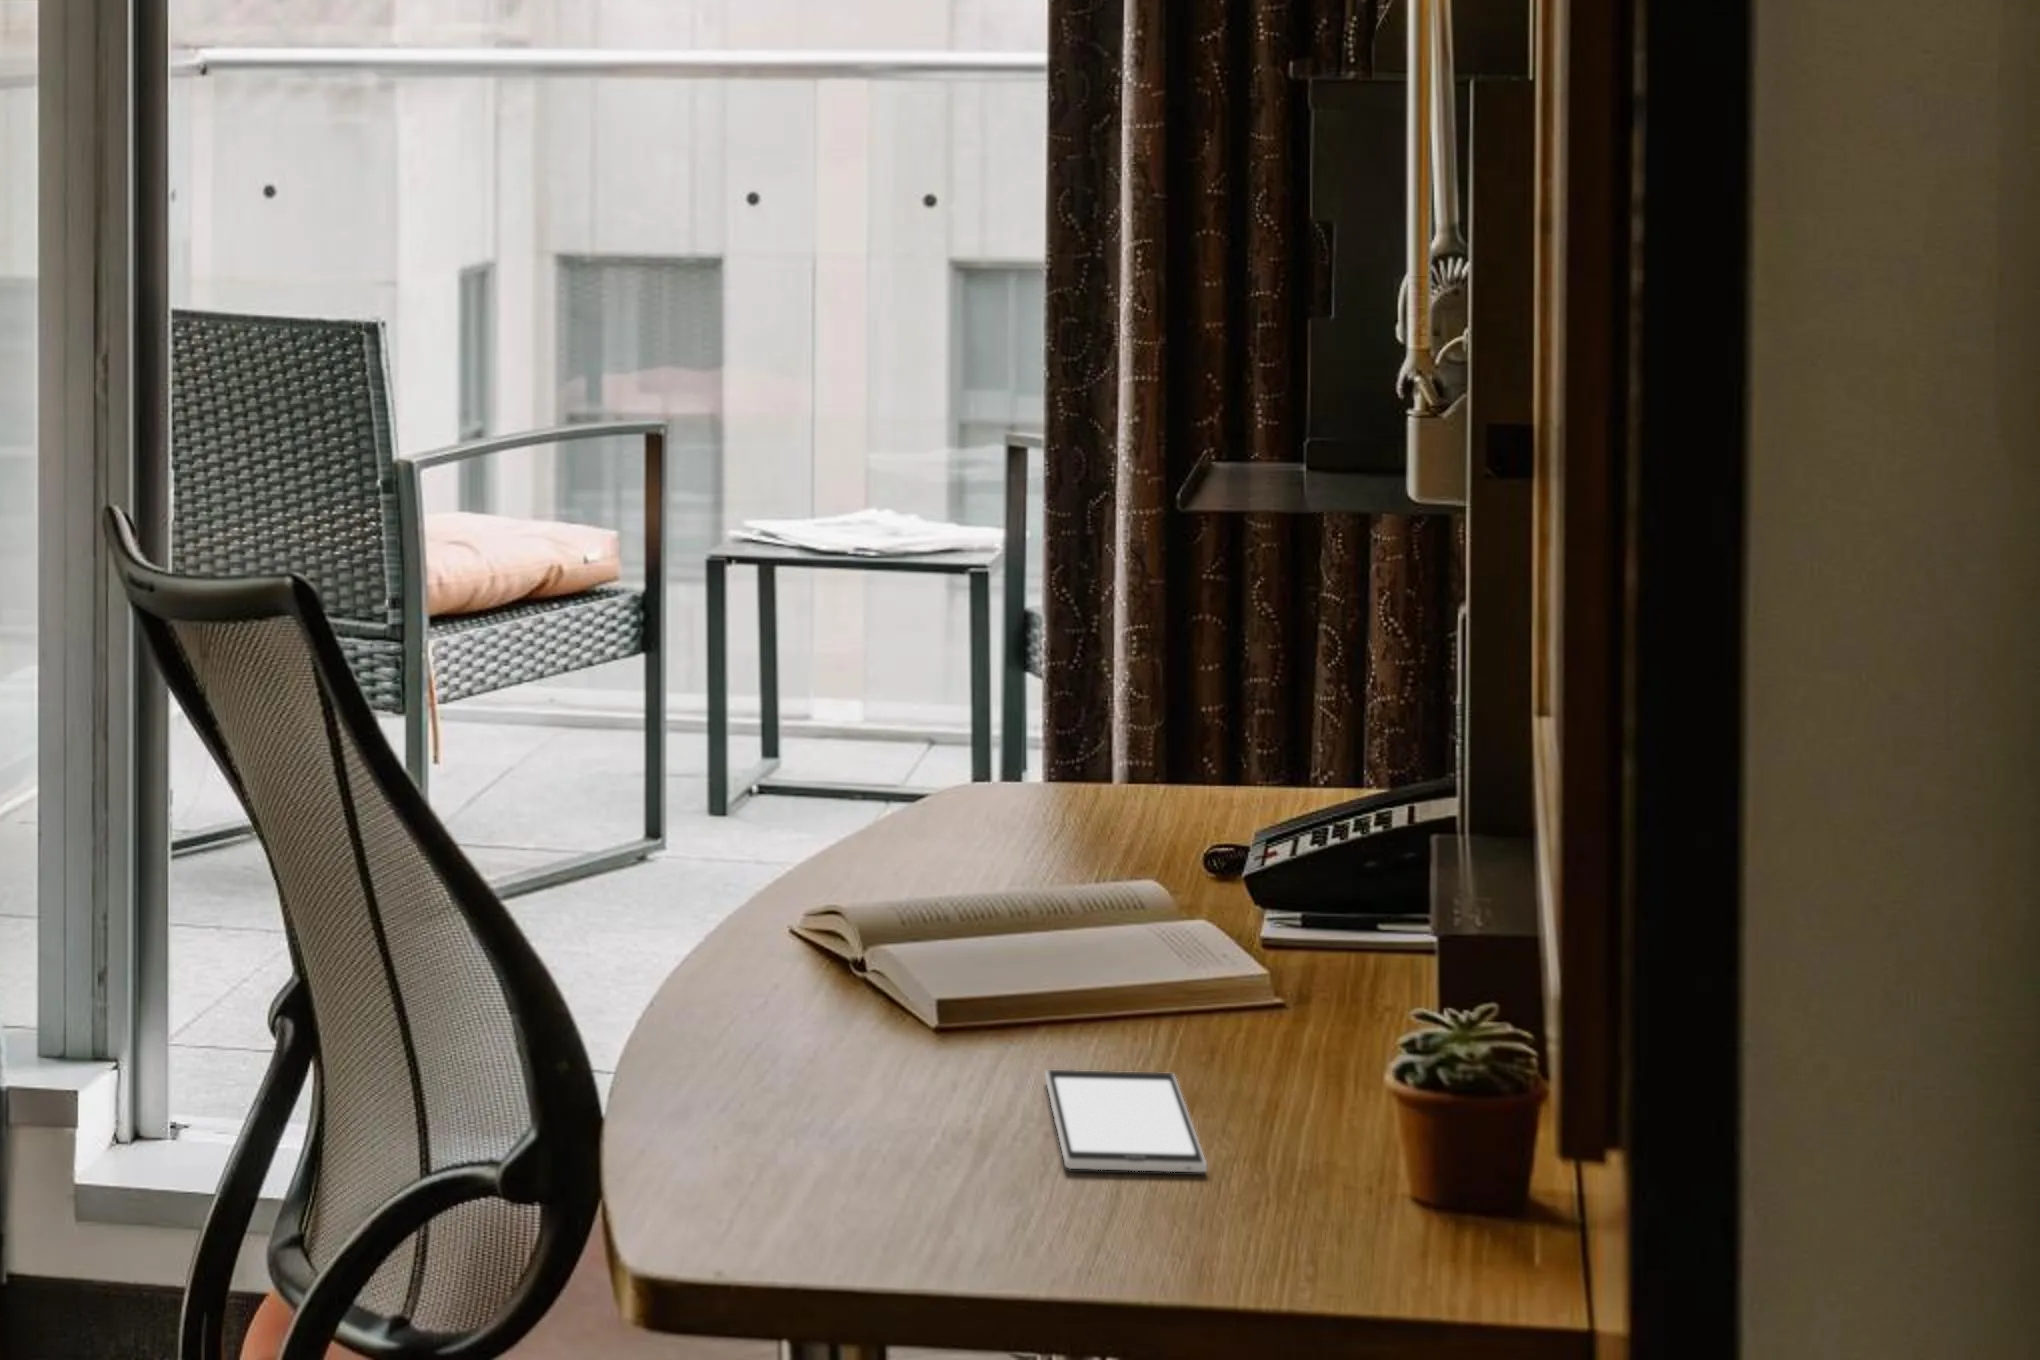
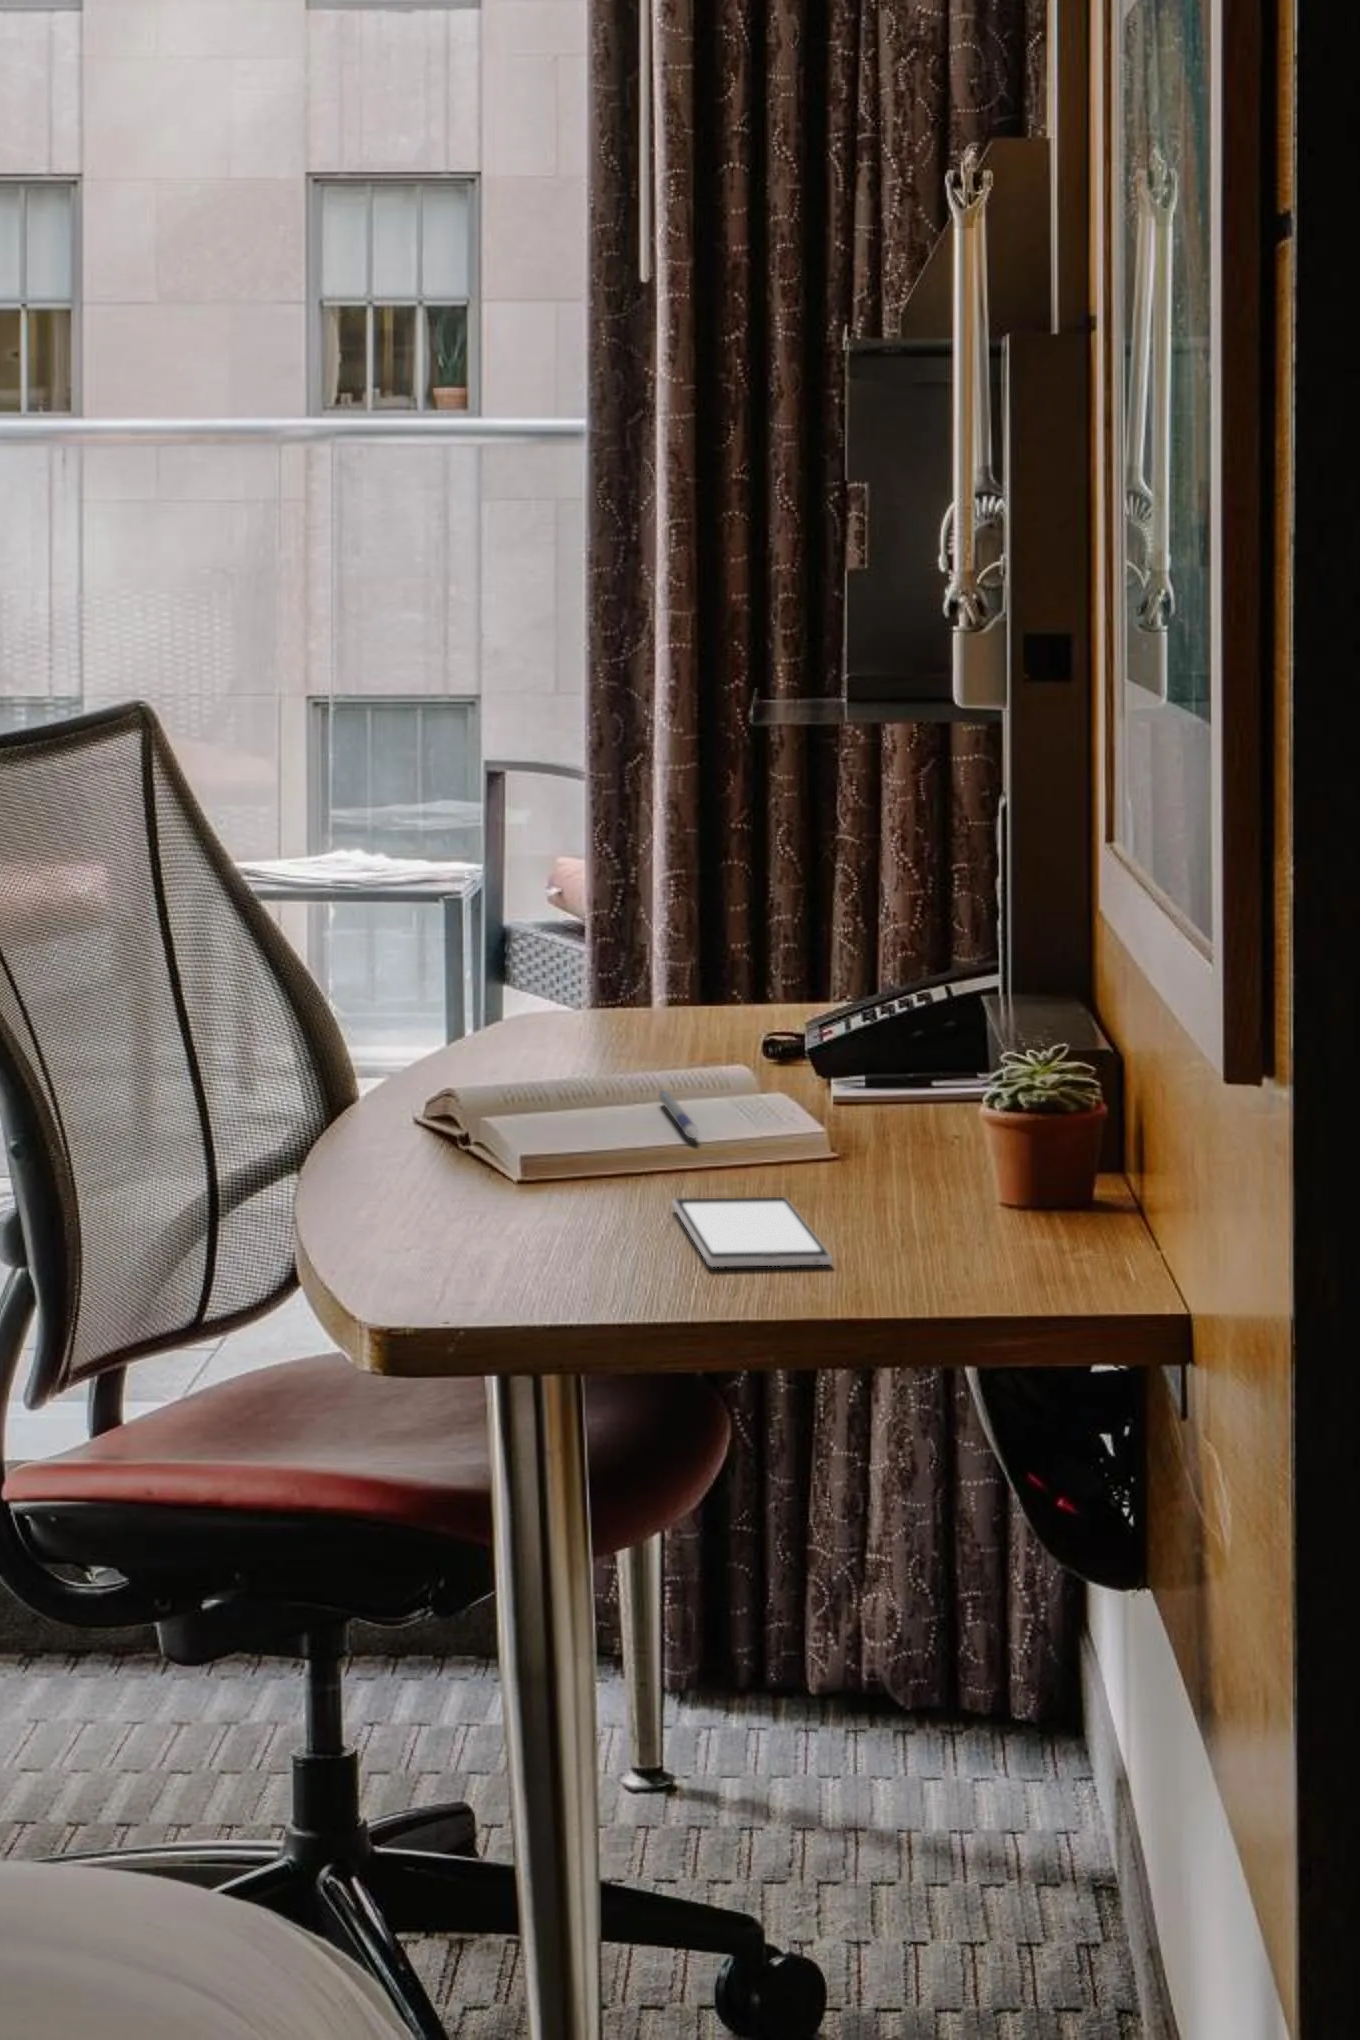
pen: none [1065,913,1096,981] -> present [660,1091,698,1138]

